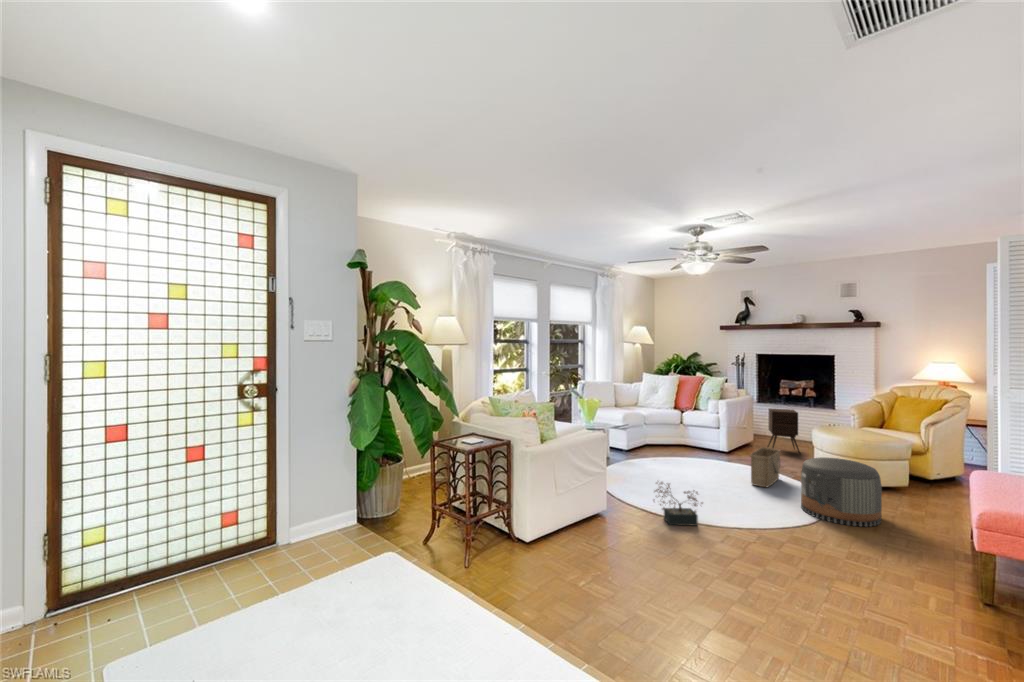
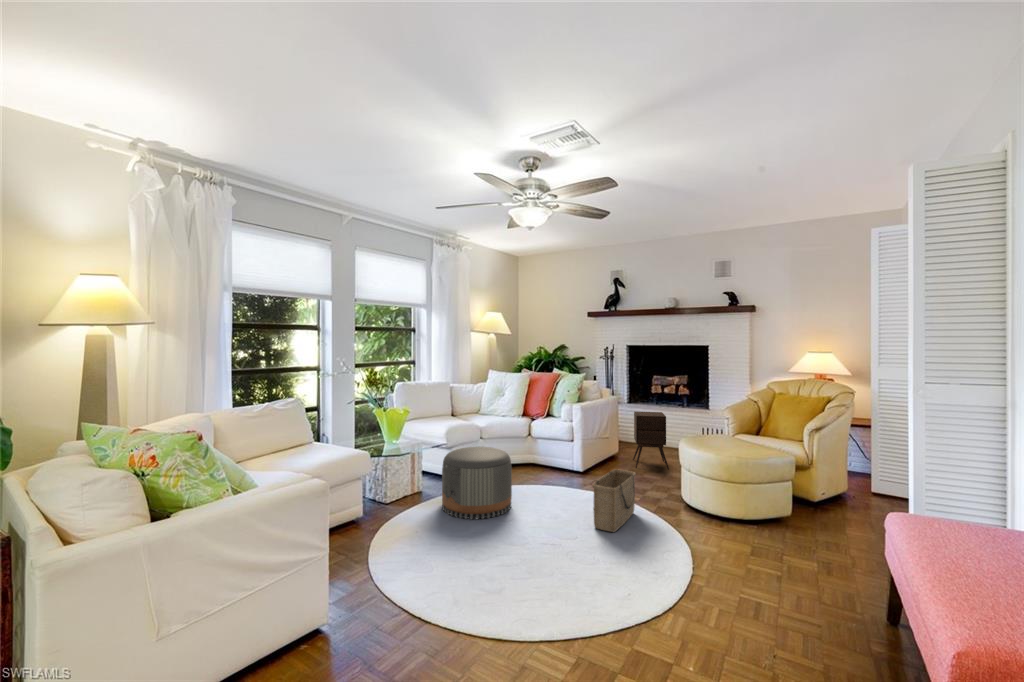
pouf: present [801,457,882,527] -> present [442,447,512,519]
decorative plant: present [655,482,703,526] -> none [394,558,483,648]

